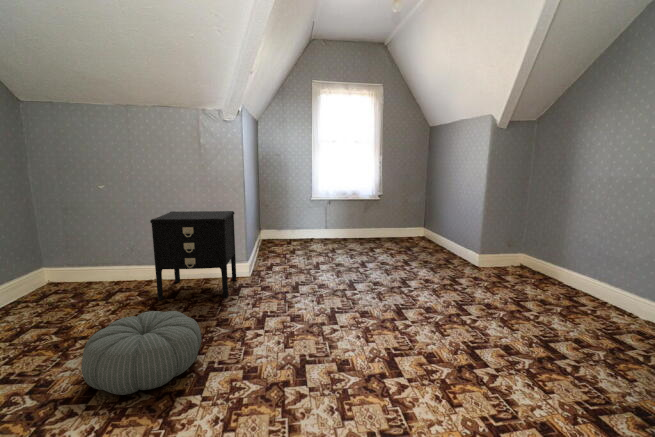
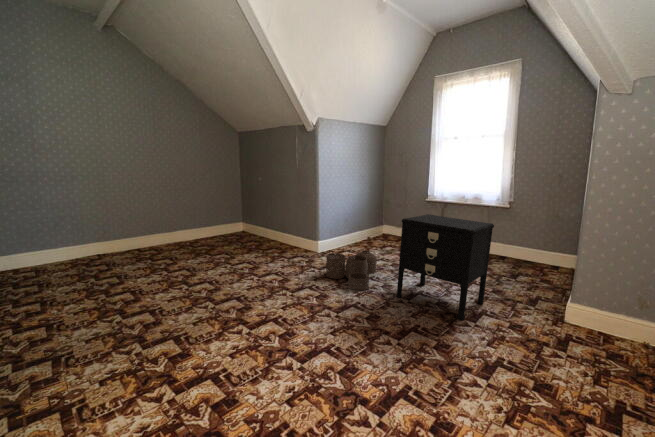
woven basket: none [47,263,121,310] -> present [326,250,376,290]
pouf: present [82,311,201,395] -> none [305,303,408,384]

